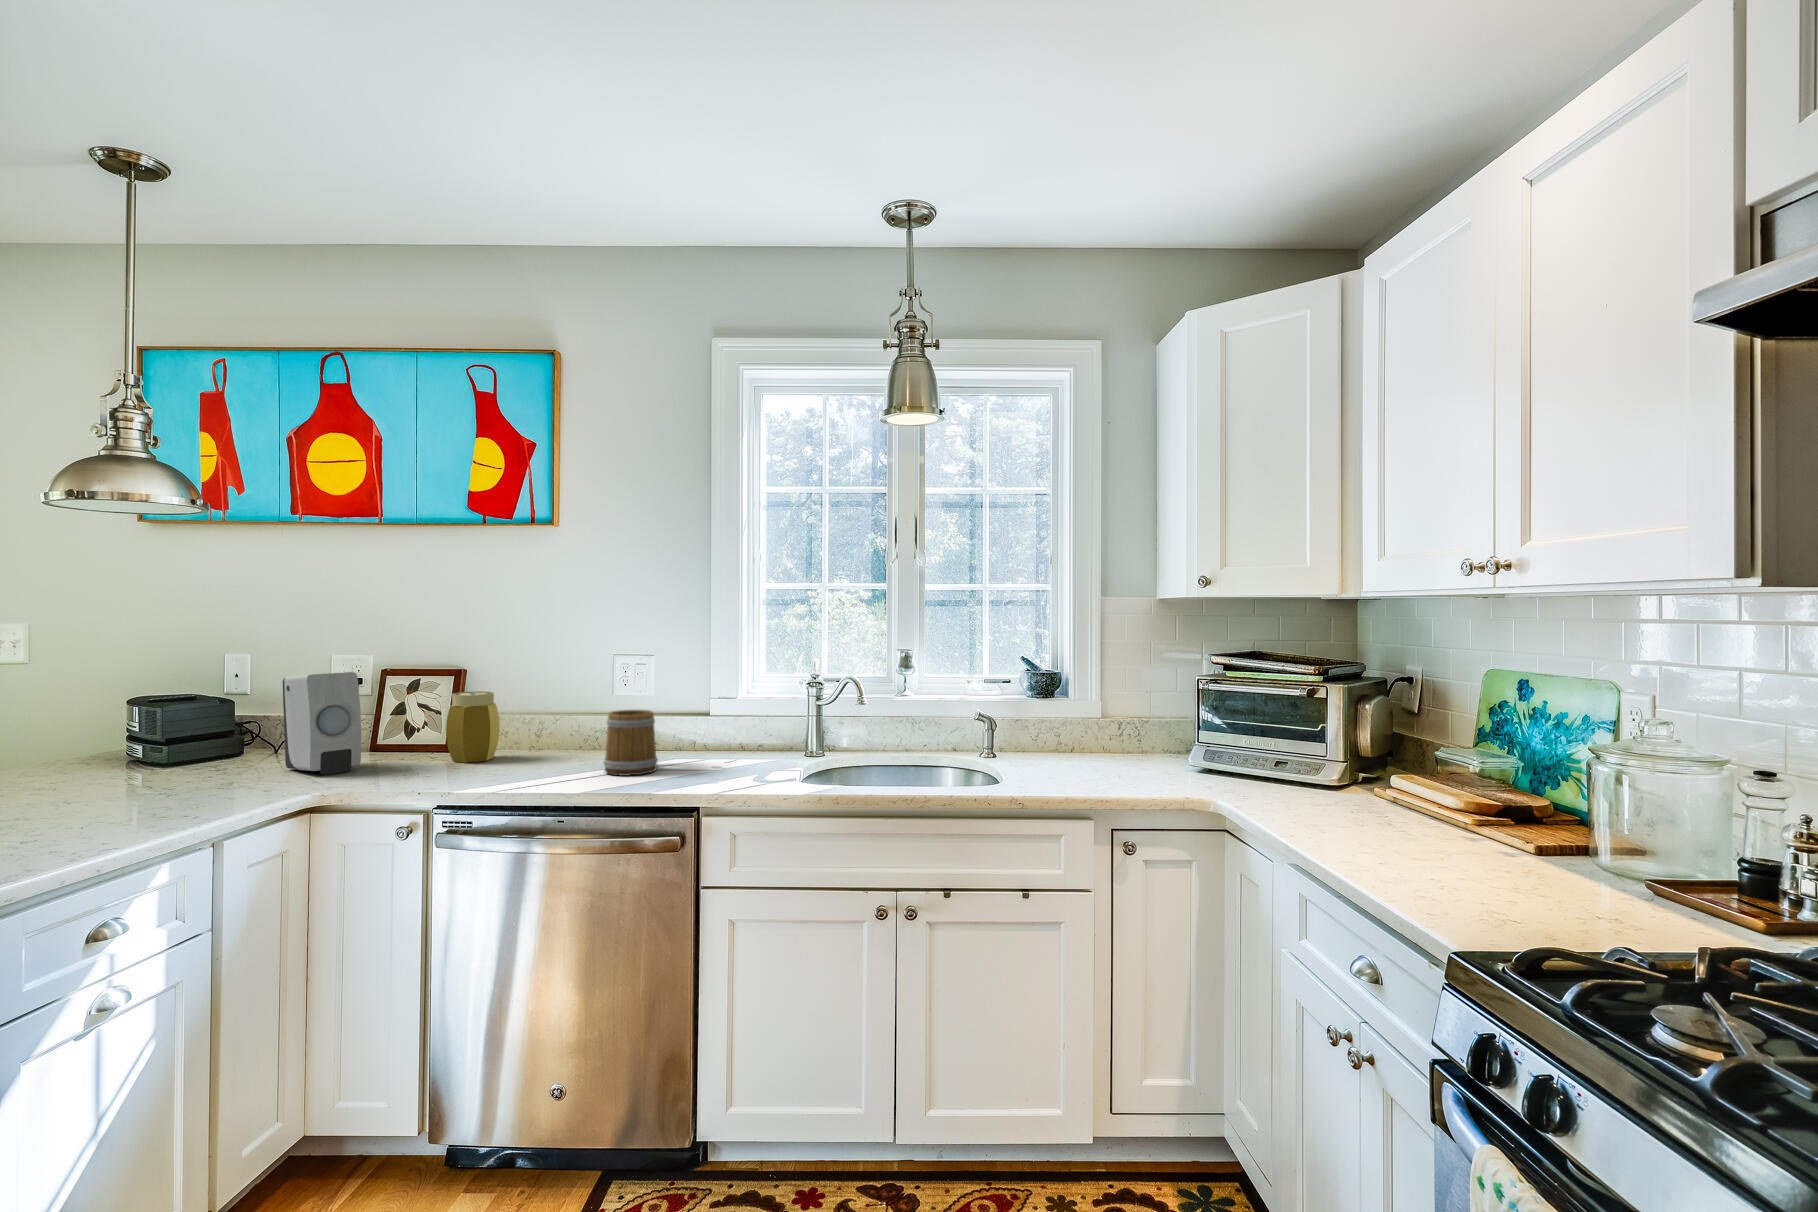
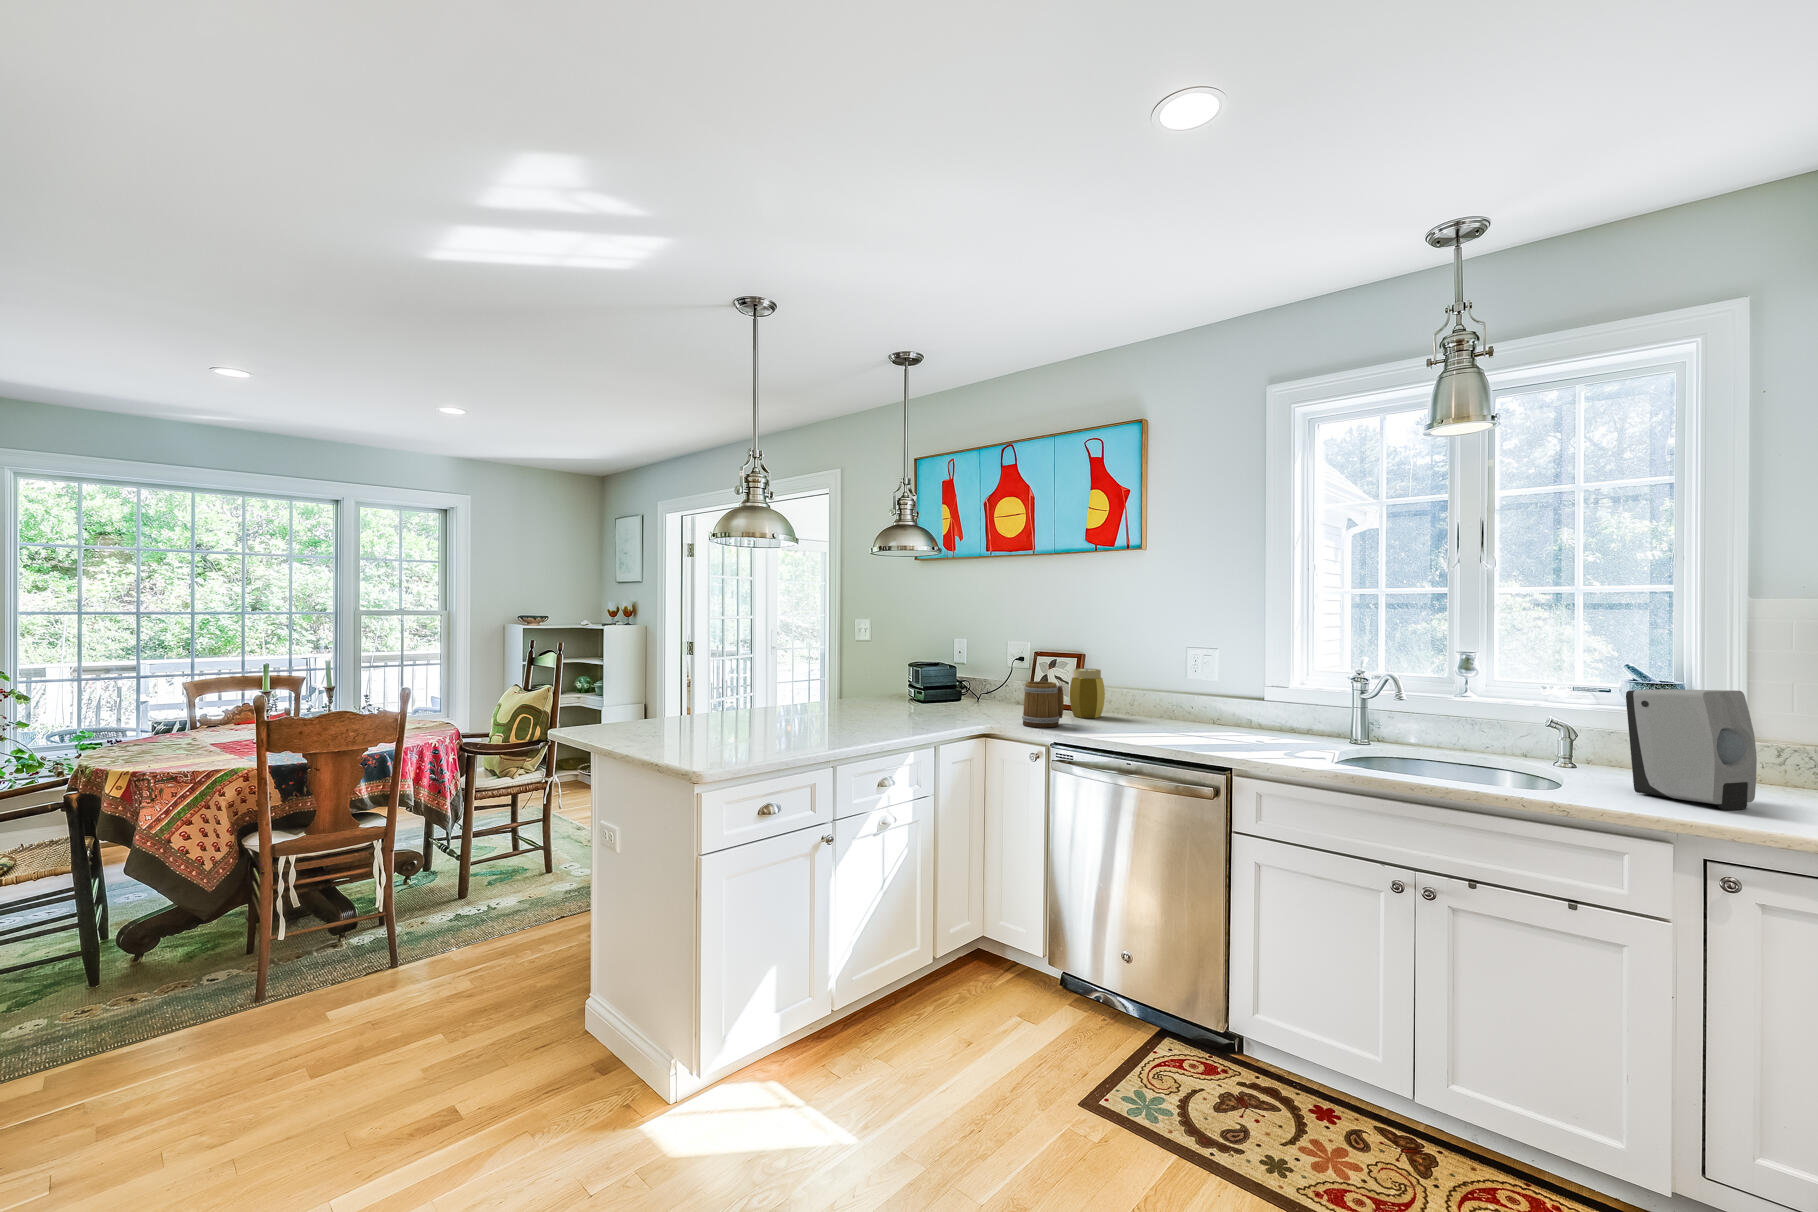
soap dispenser: present [283,672,361,775] -> present [1626,689,1757,810]
mug: present [604,710,657,776] -> present [1022,681,1064,728]

